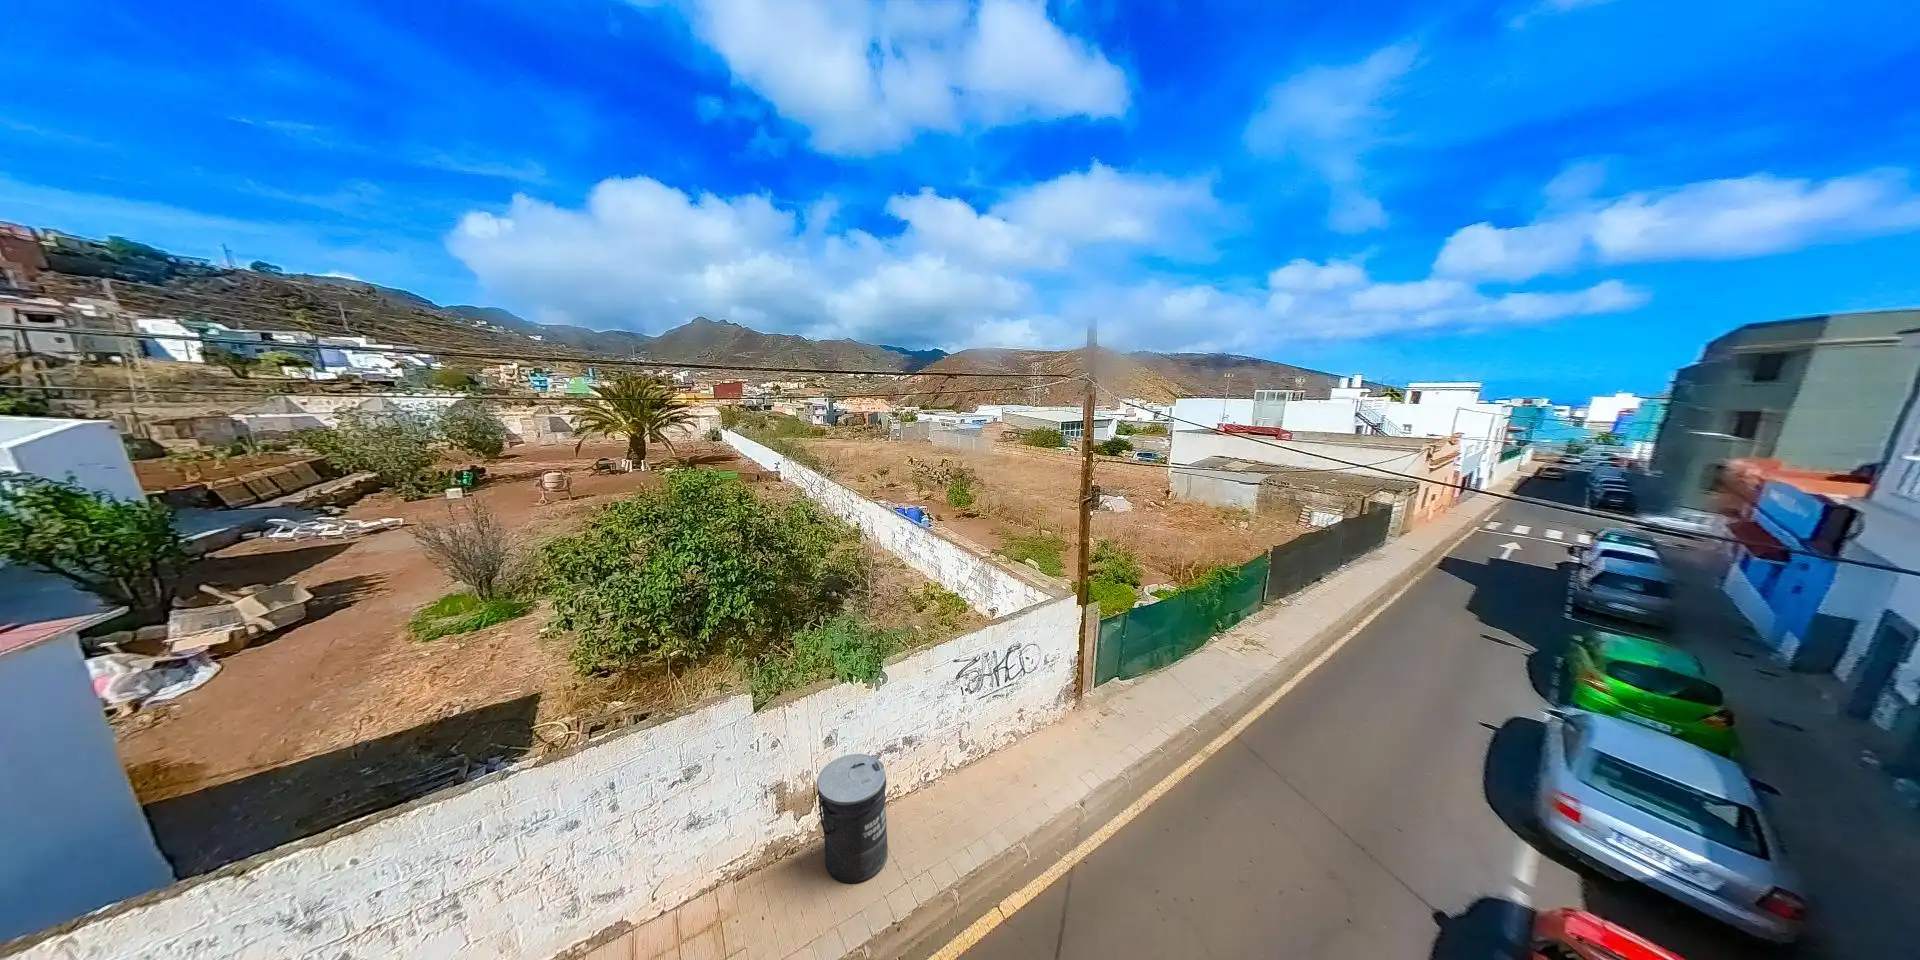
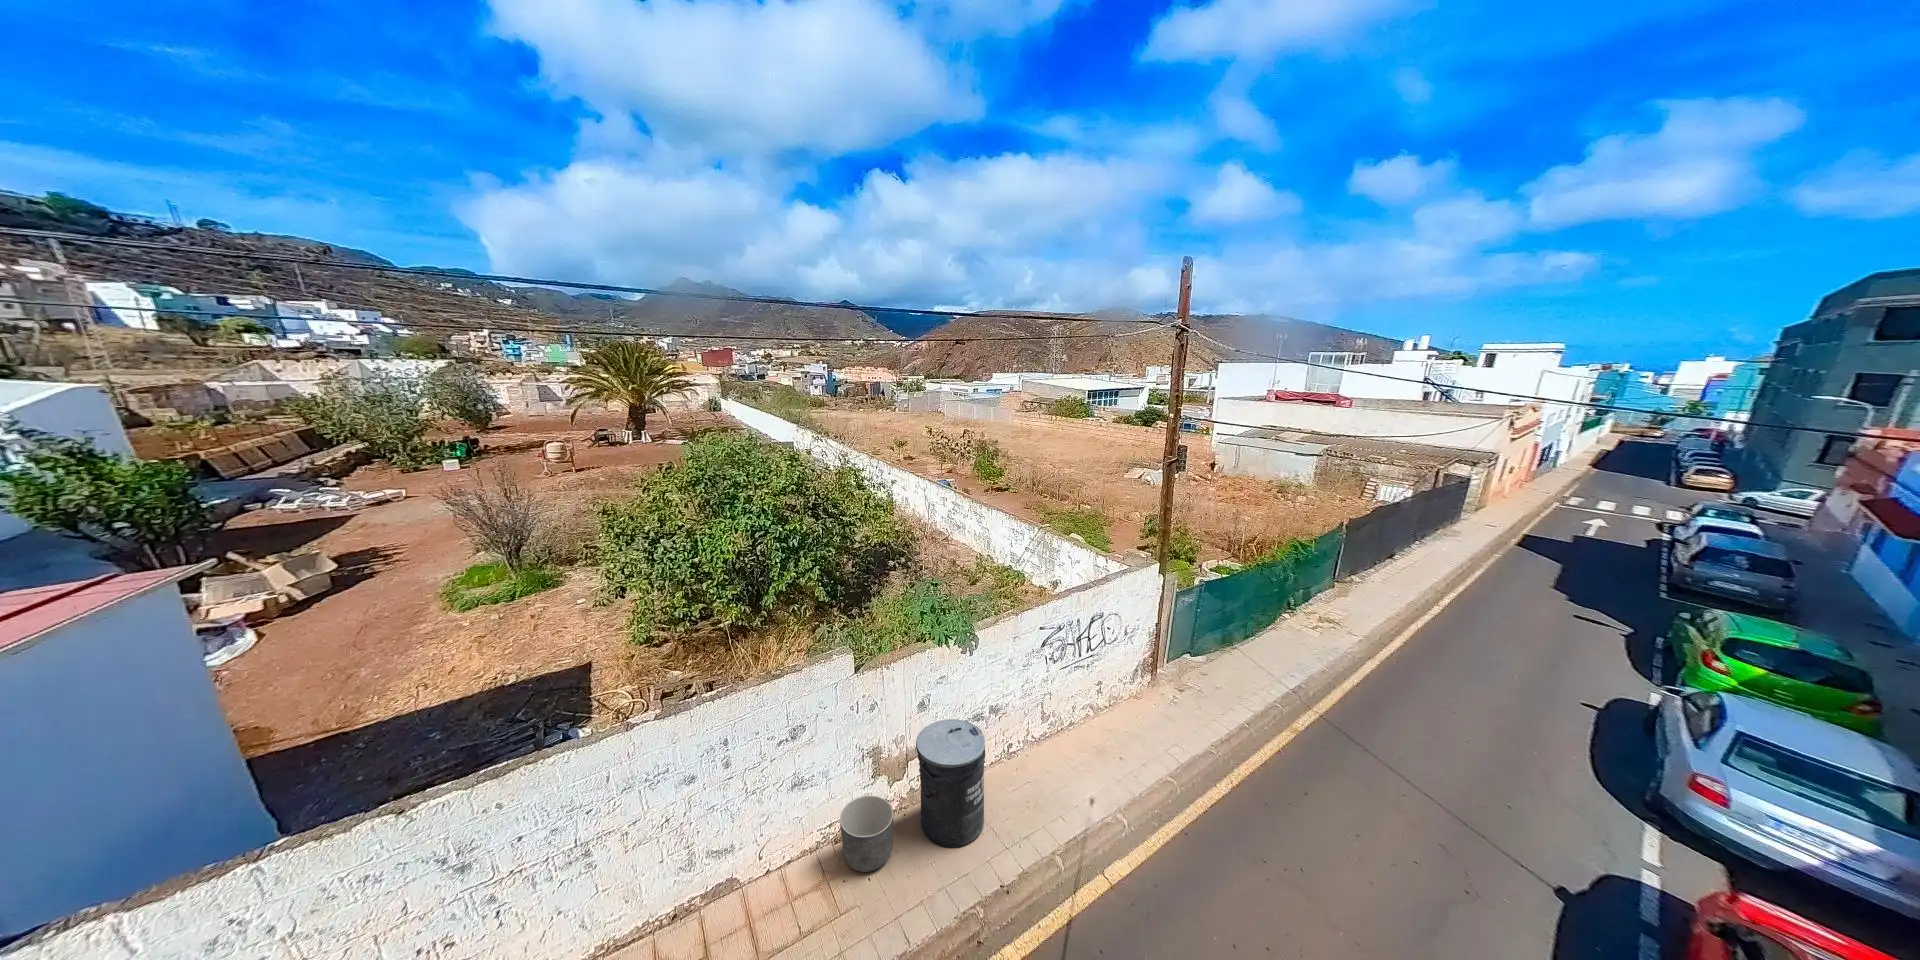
planter: none [737,832,791,911] -> present [840,796,893,872]

